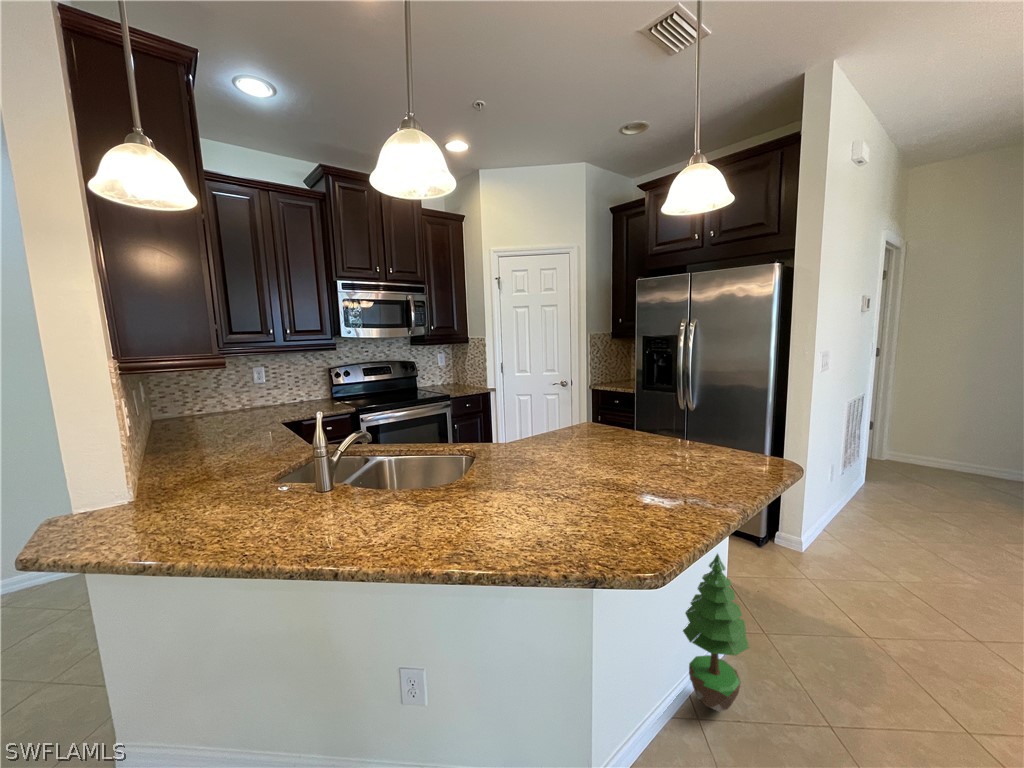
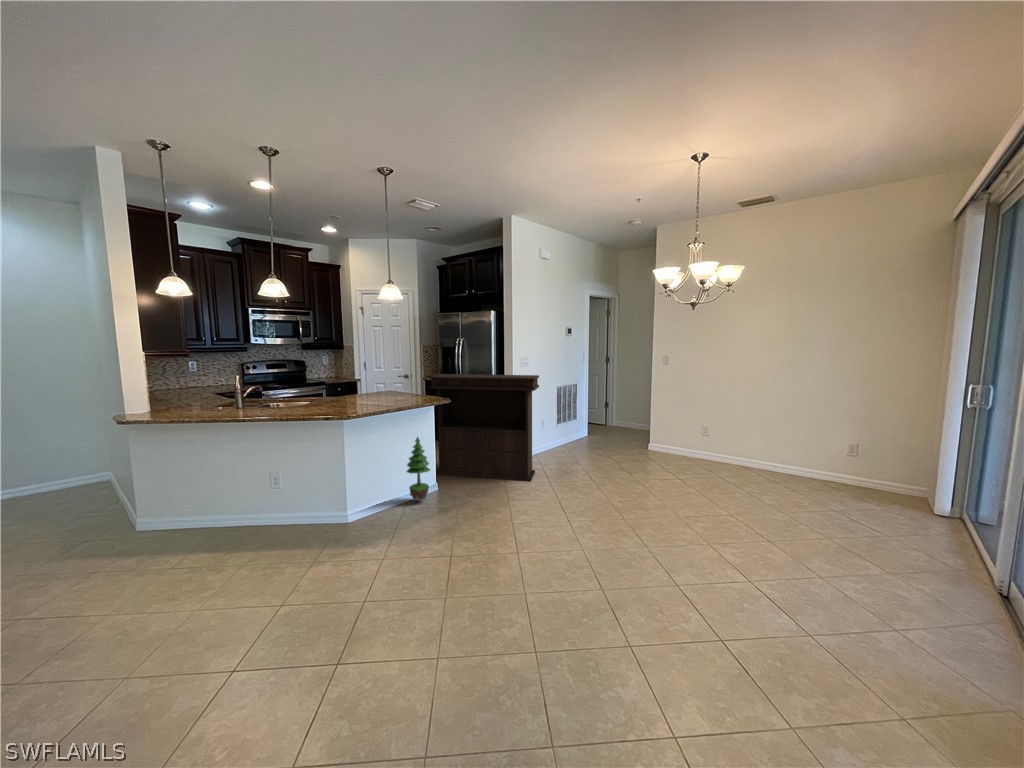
console table: none [674,387,973,642] -> present [429,374,539,481]

